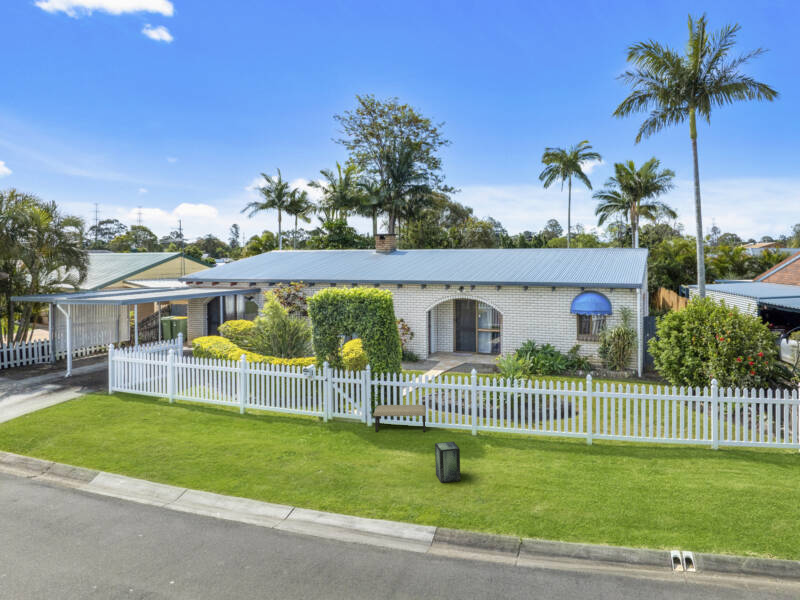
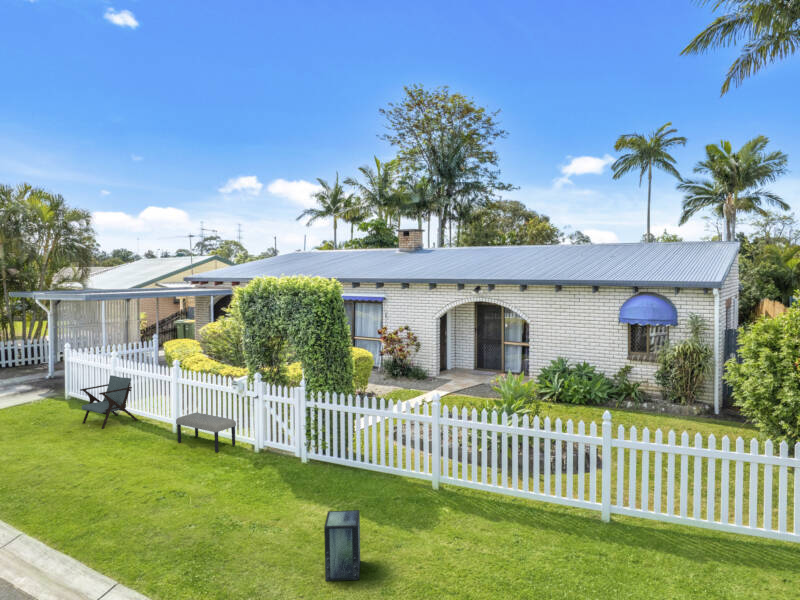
lounge chair: none [166,370,213,413] -> present [80,375,138,429]
bench: present [374,405,426,432] -> present [176,413,236,452]

